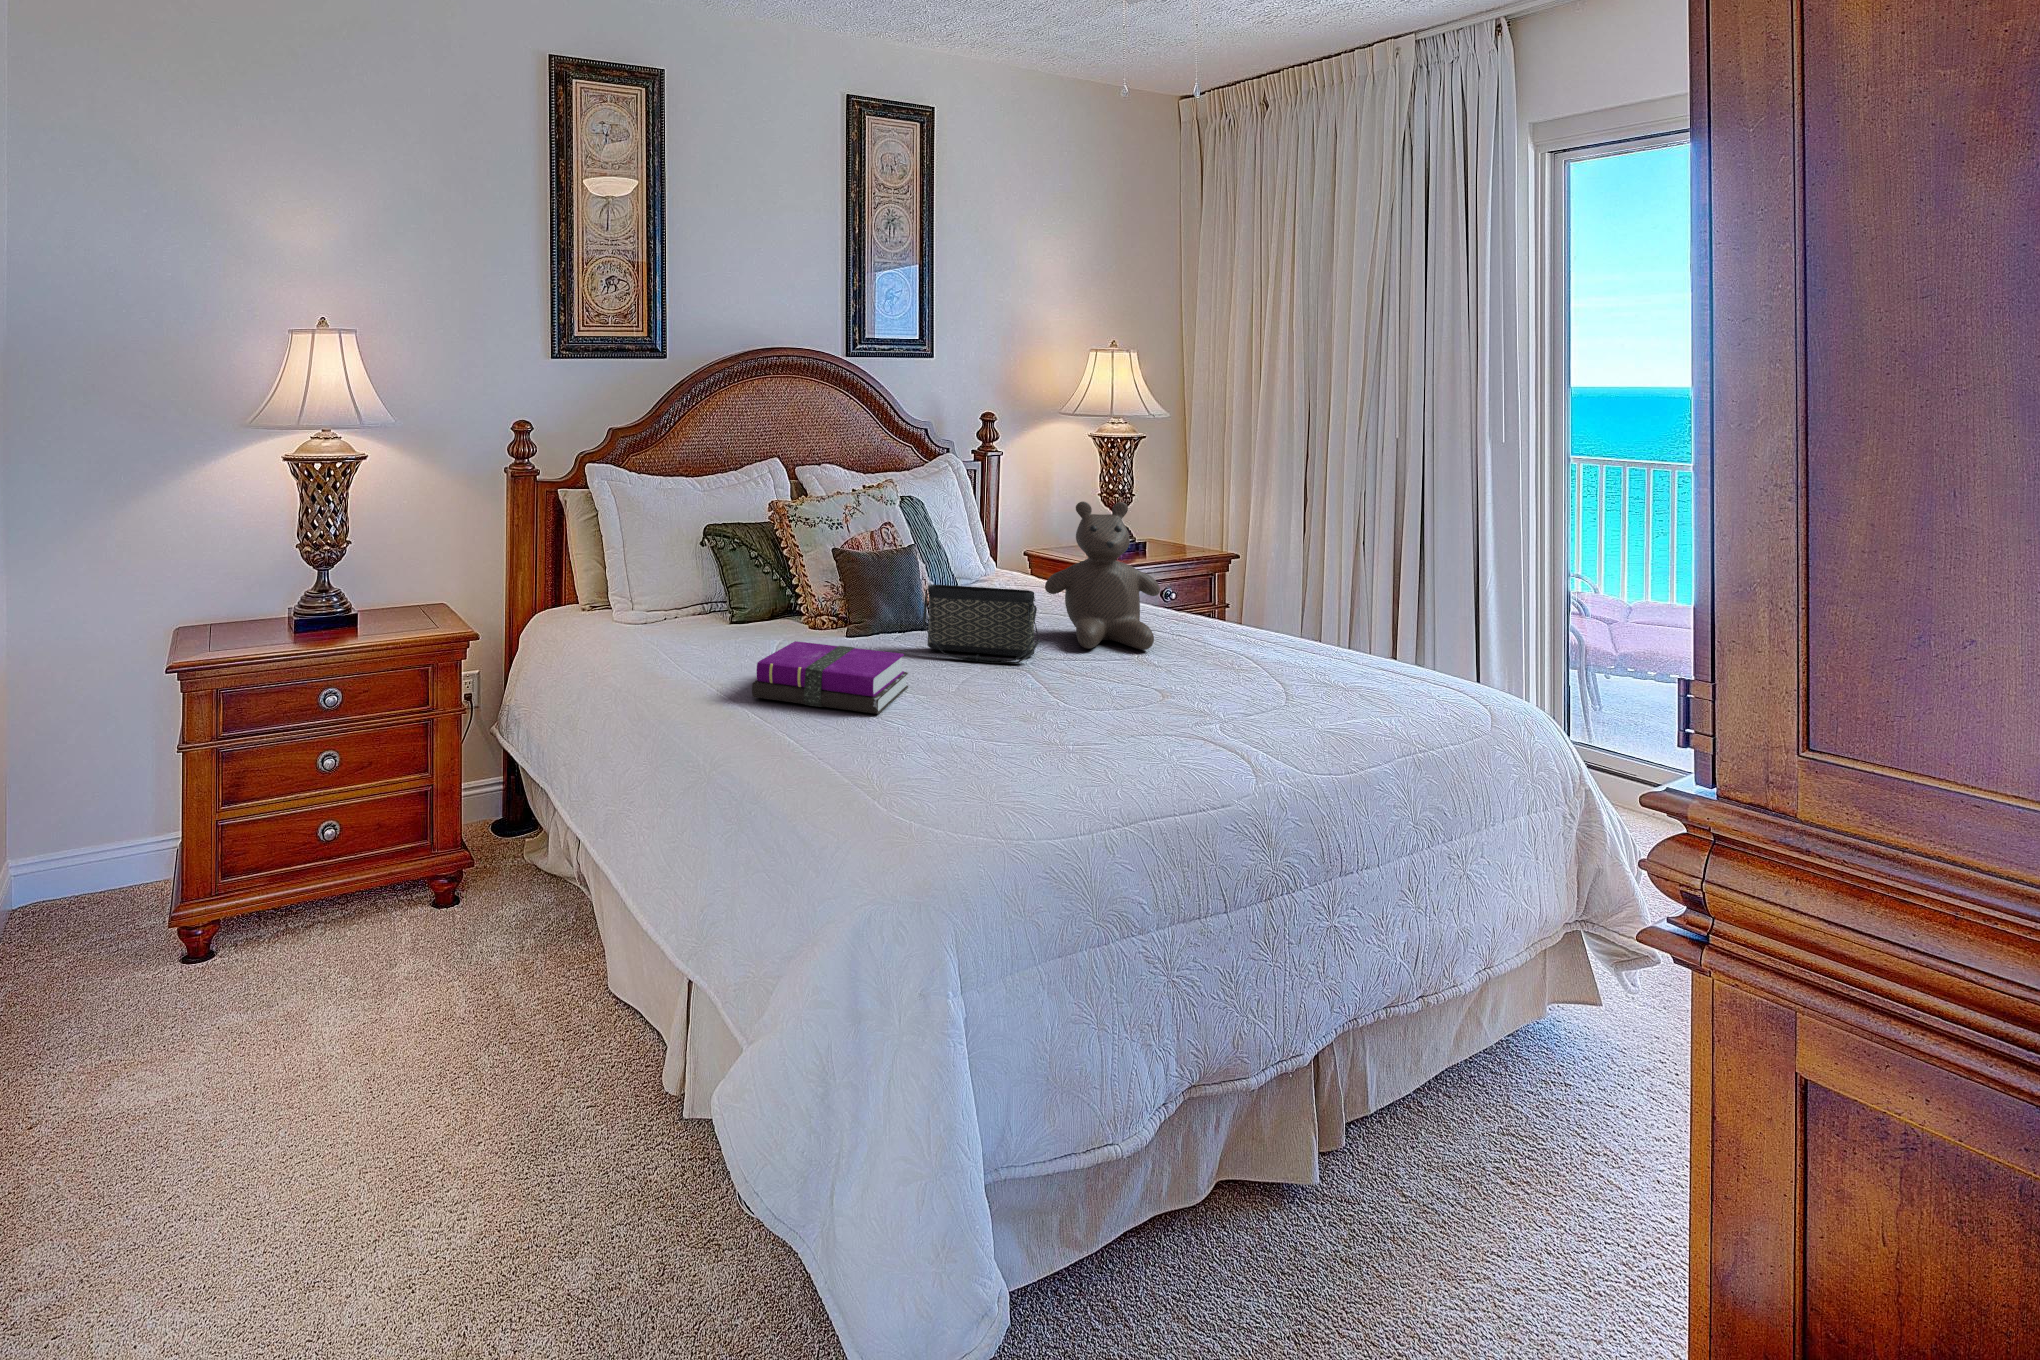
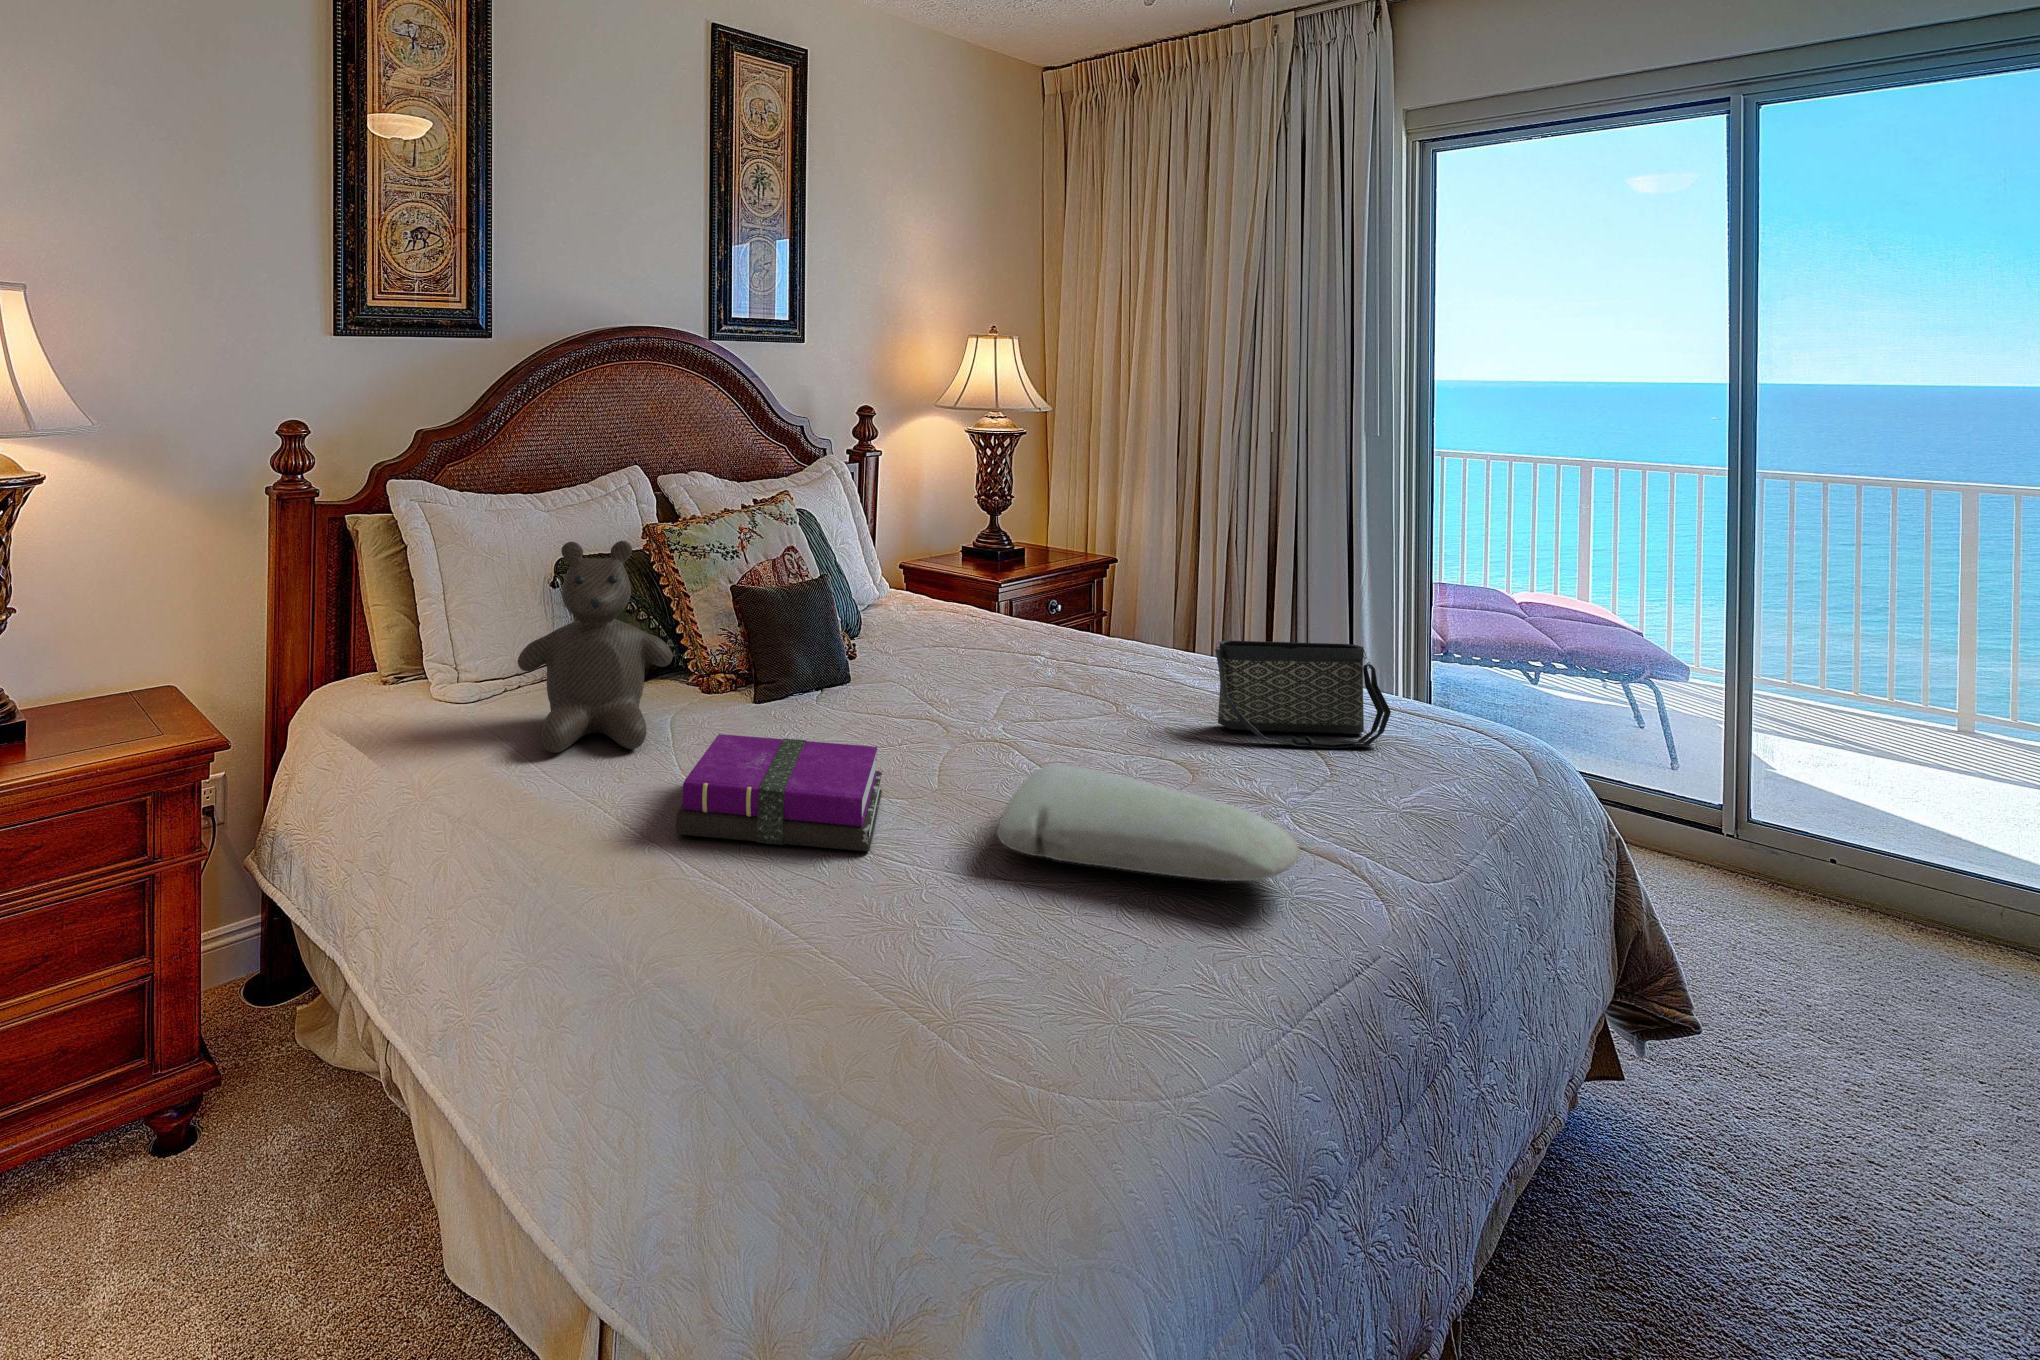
teddy bear: present [1045,502,1160,650] -> present [518,541,673,753]
handbag: present [923,585,1040,663] -> present [1215,641,1391,748]
pillow: none [963,669,1174,739] -> present [997,765,1299,881]

